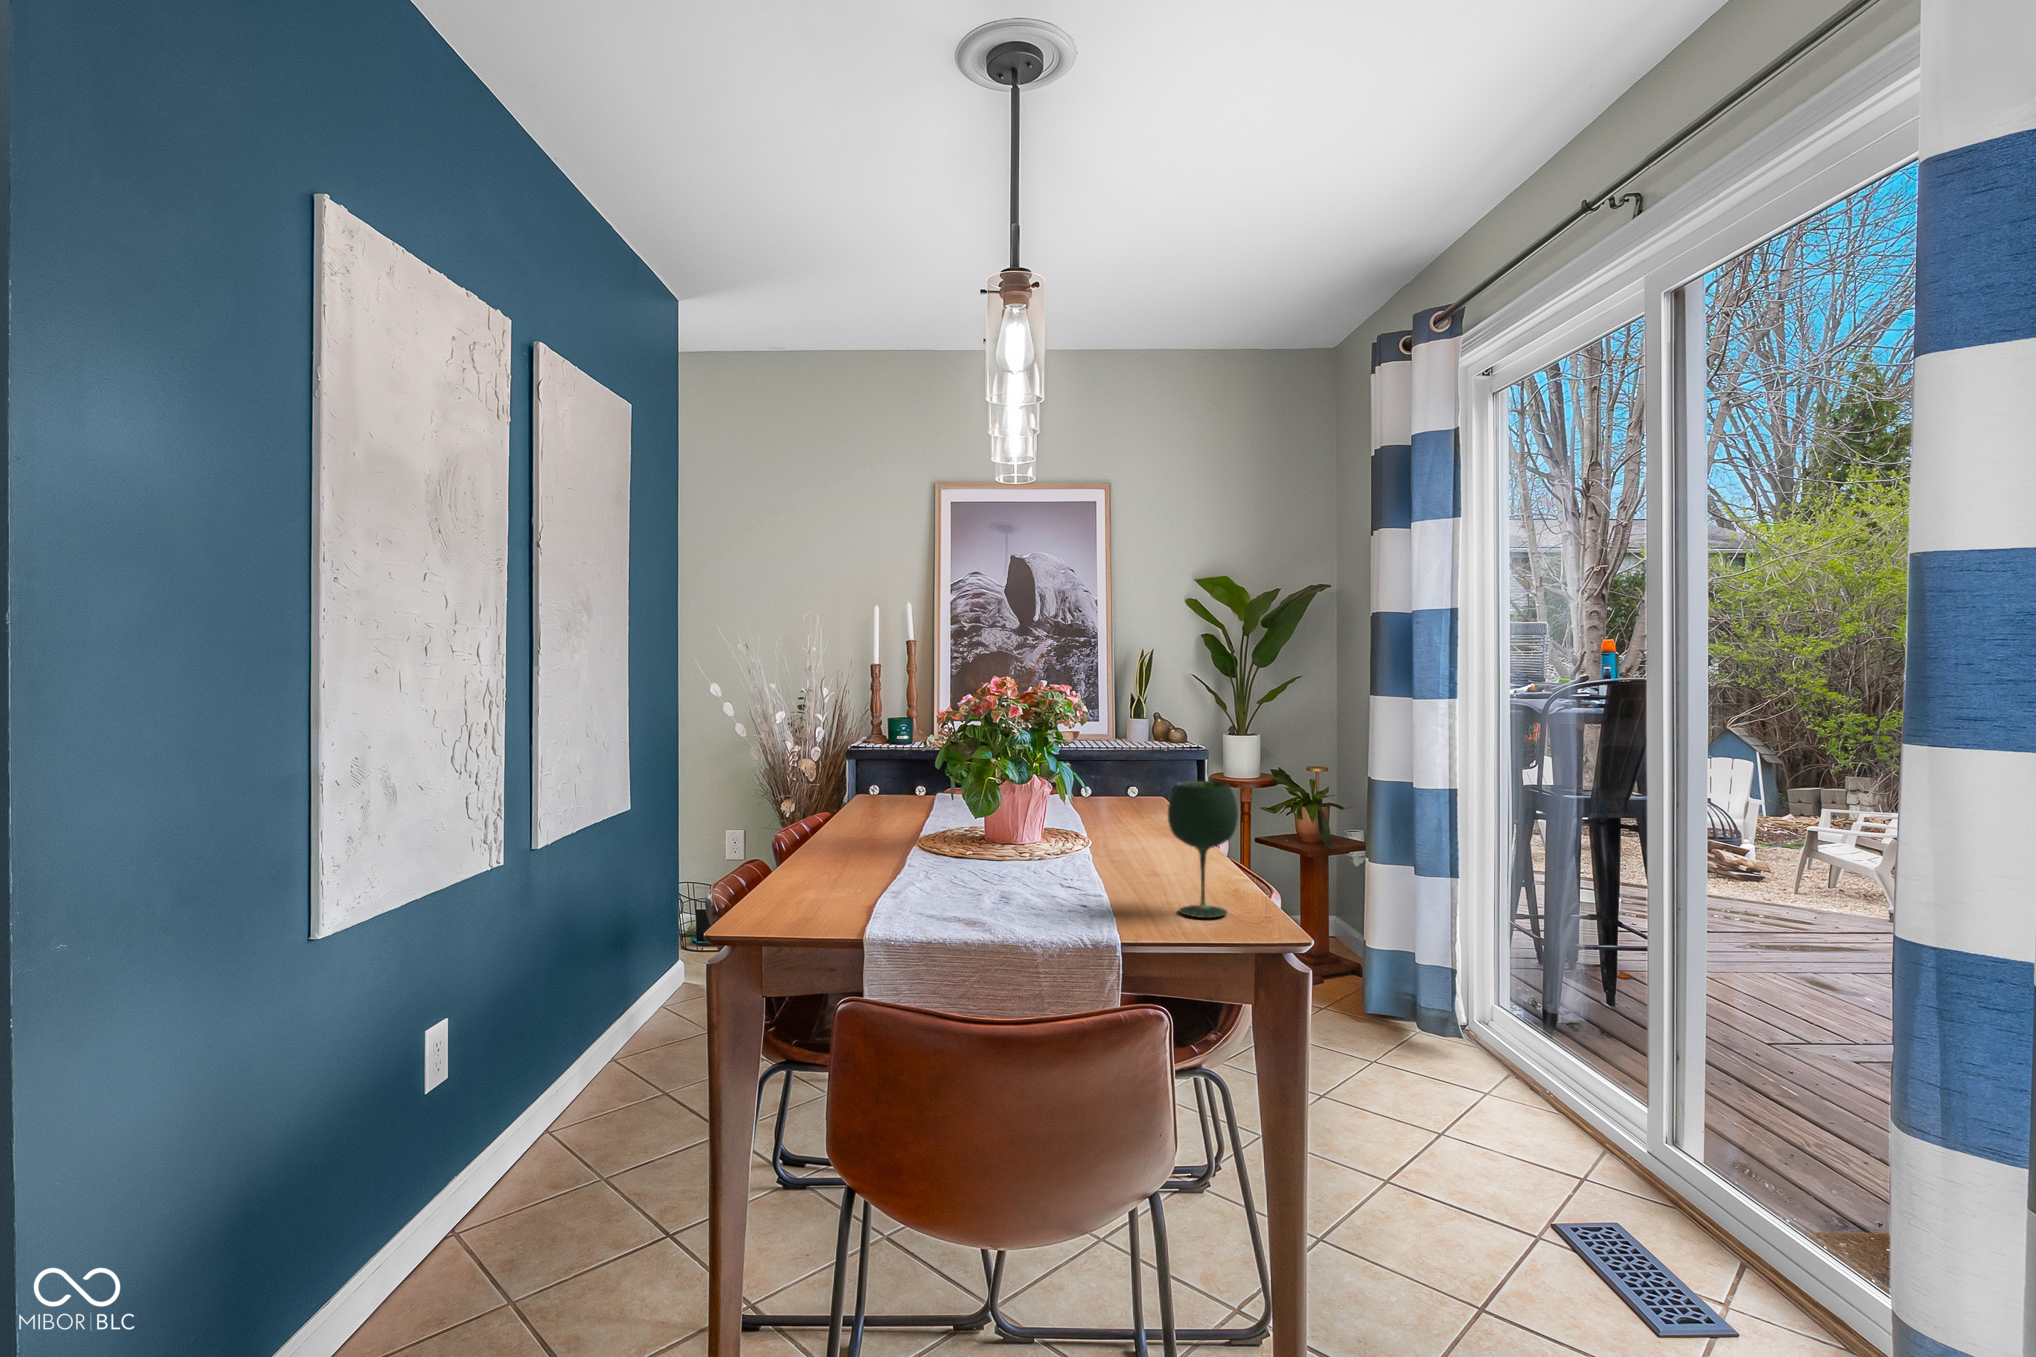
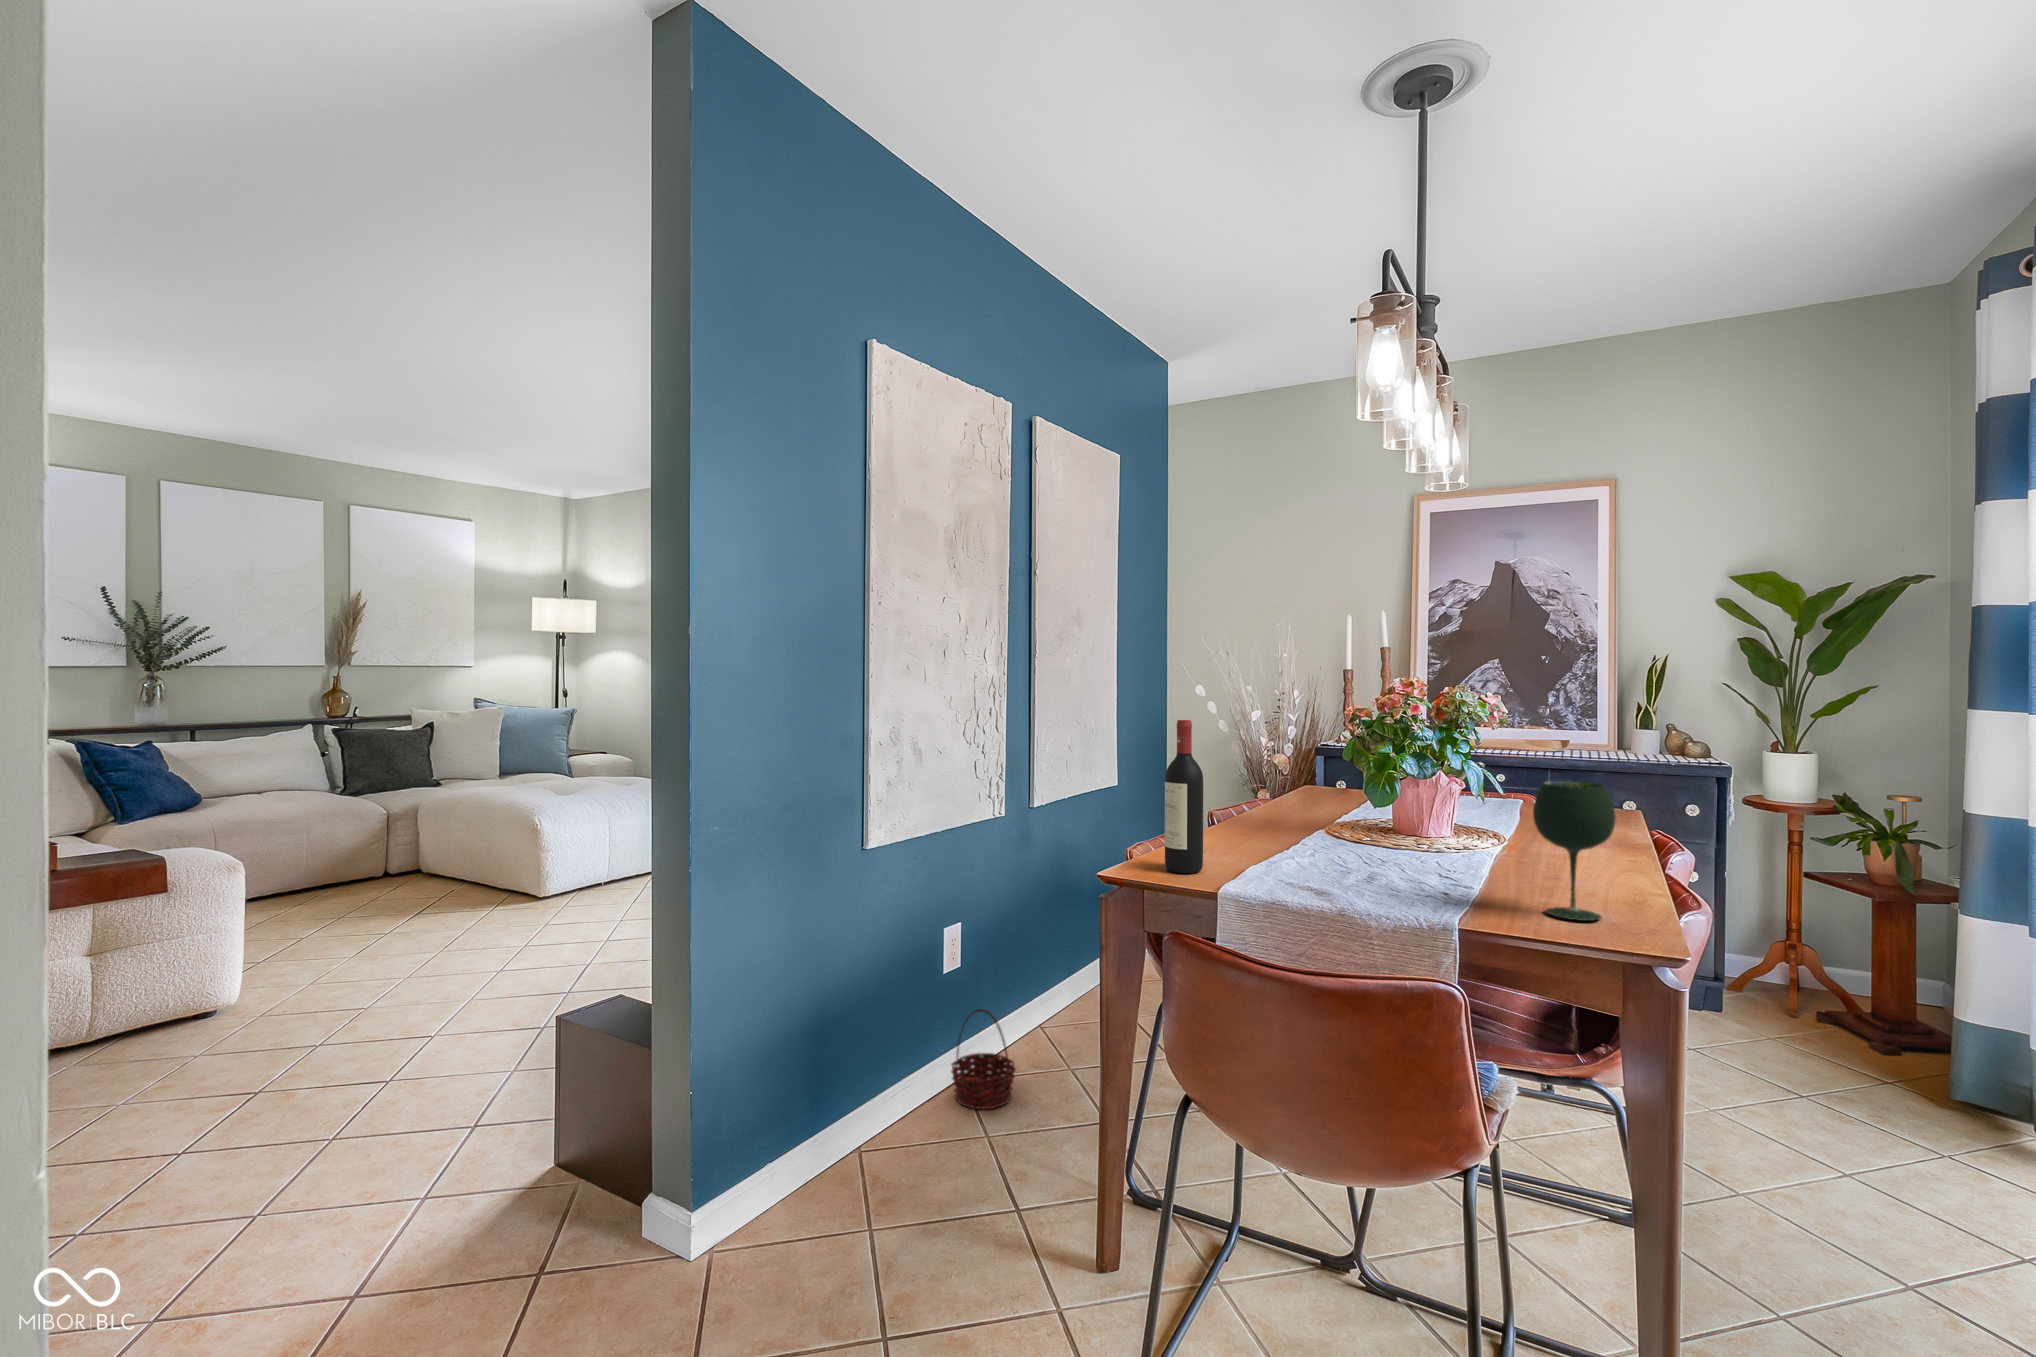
wine bottle: none [781,735,828,922] -> present [1165,720,1203,873]
basket: none [436,1132,537,1271] -> present [951,1009,1016,1109]

